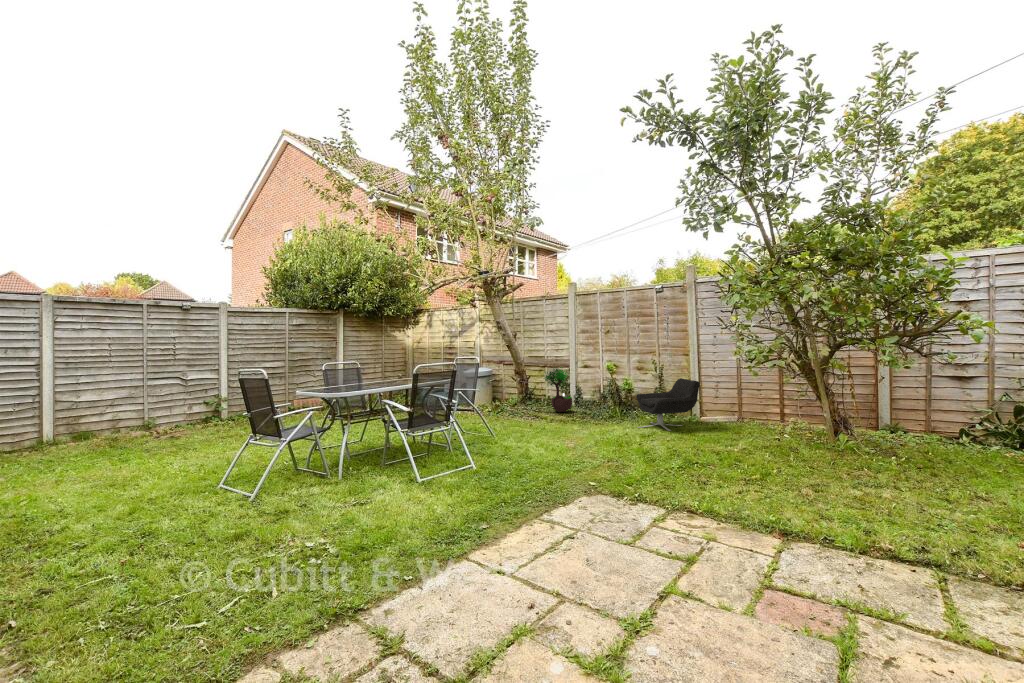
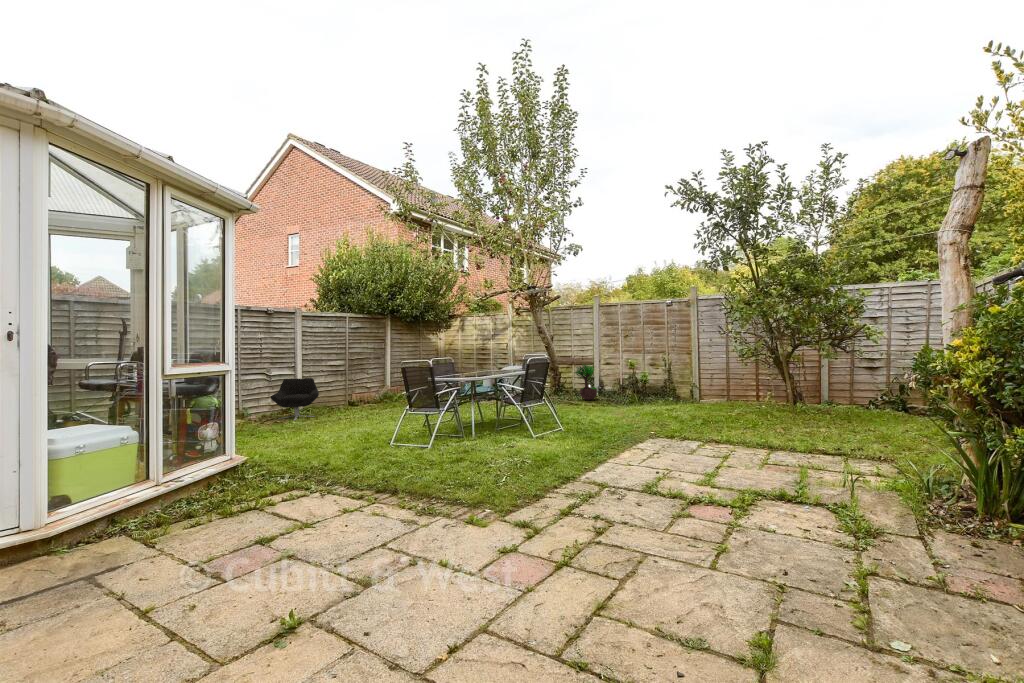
lounge chair: present [636,378,700,431] -> present [271,378,319,420]

